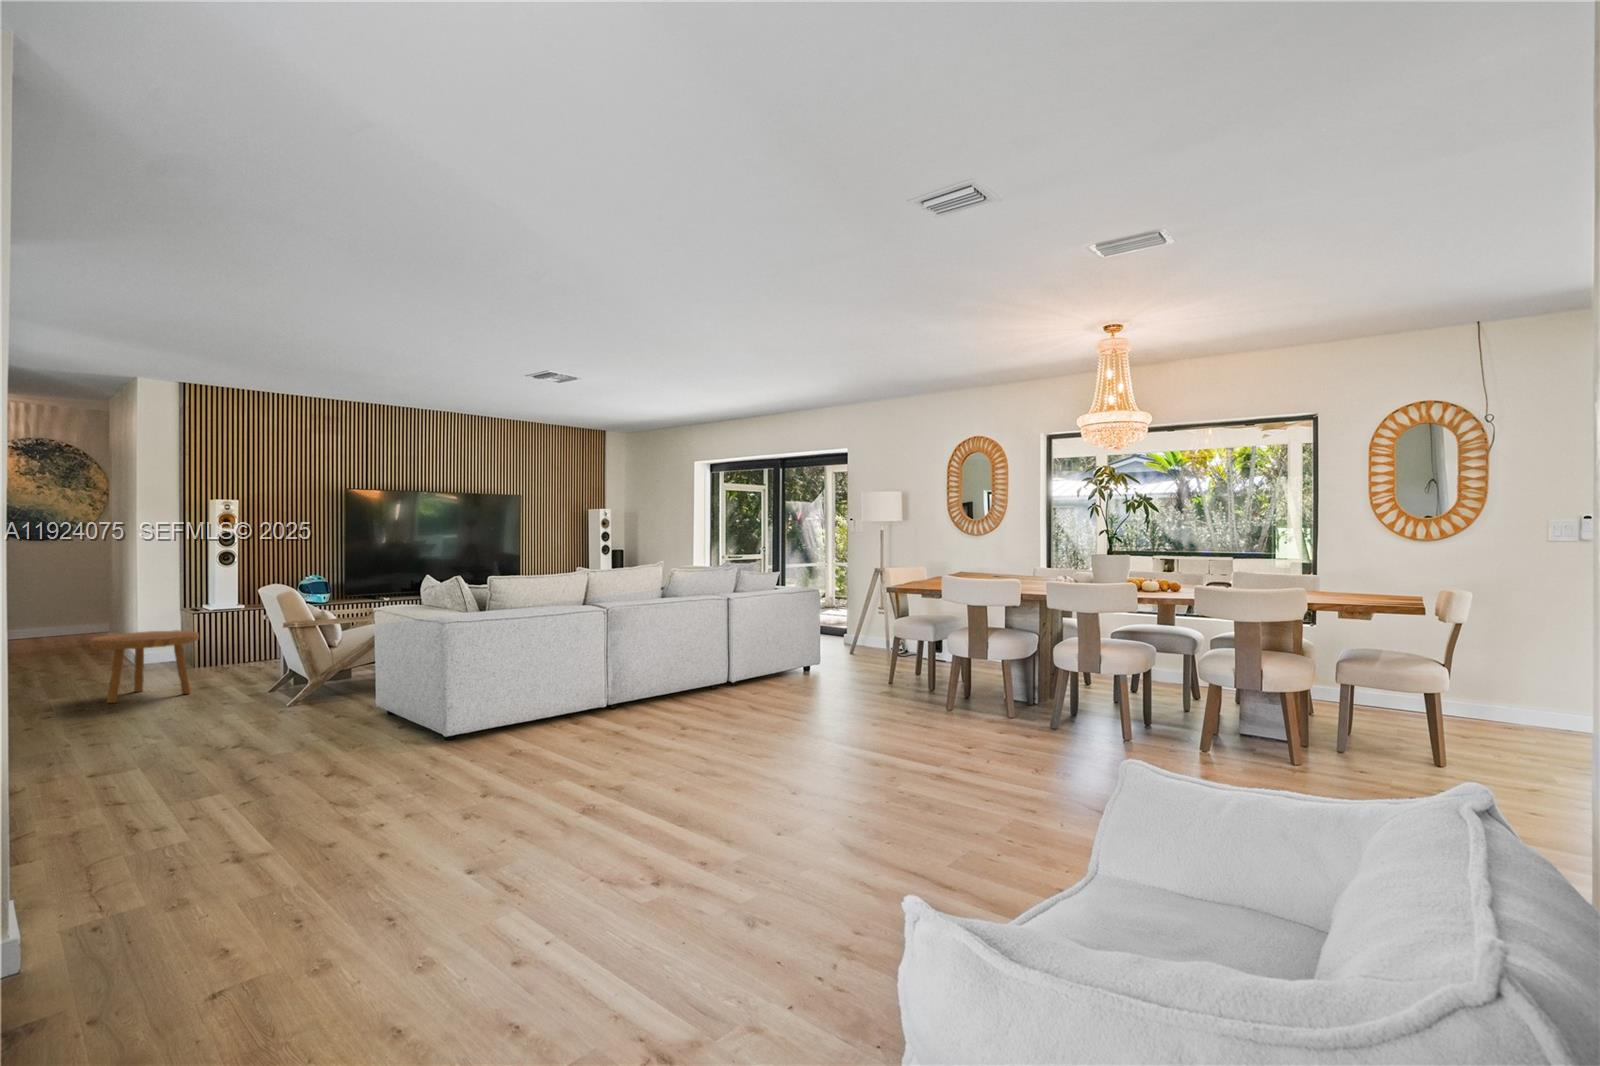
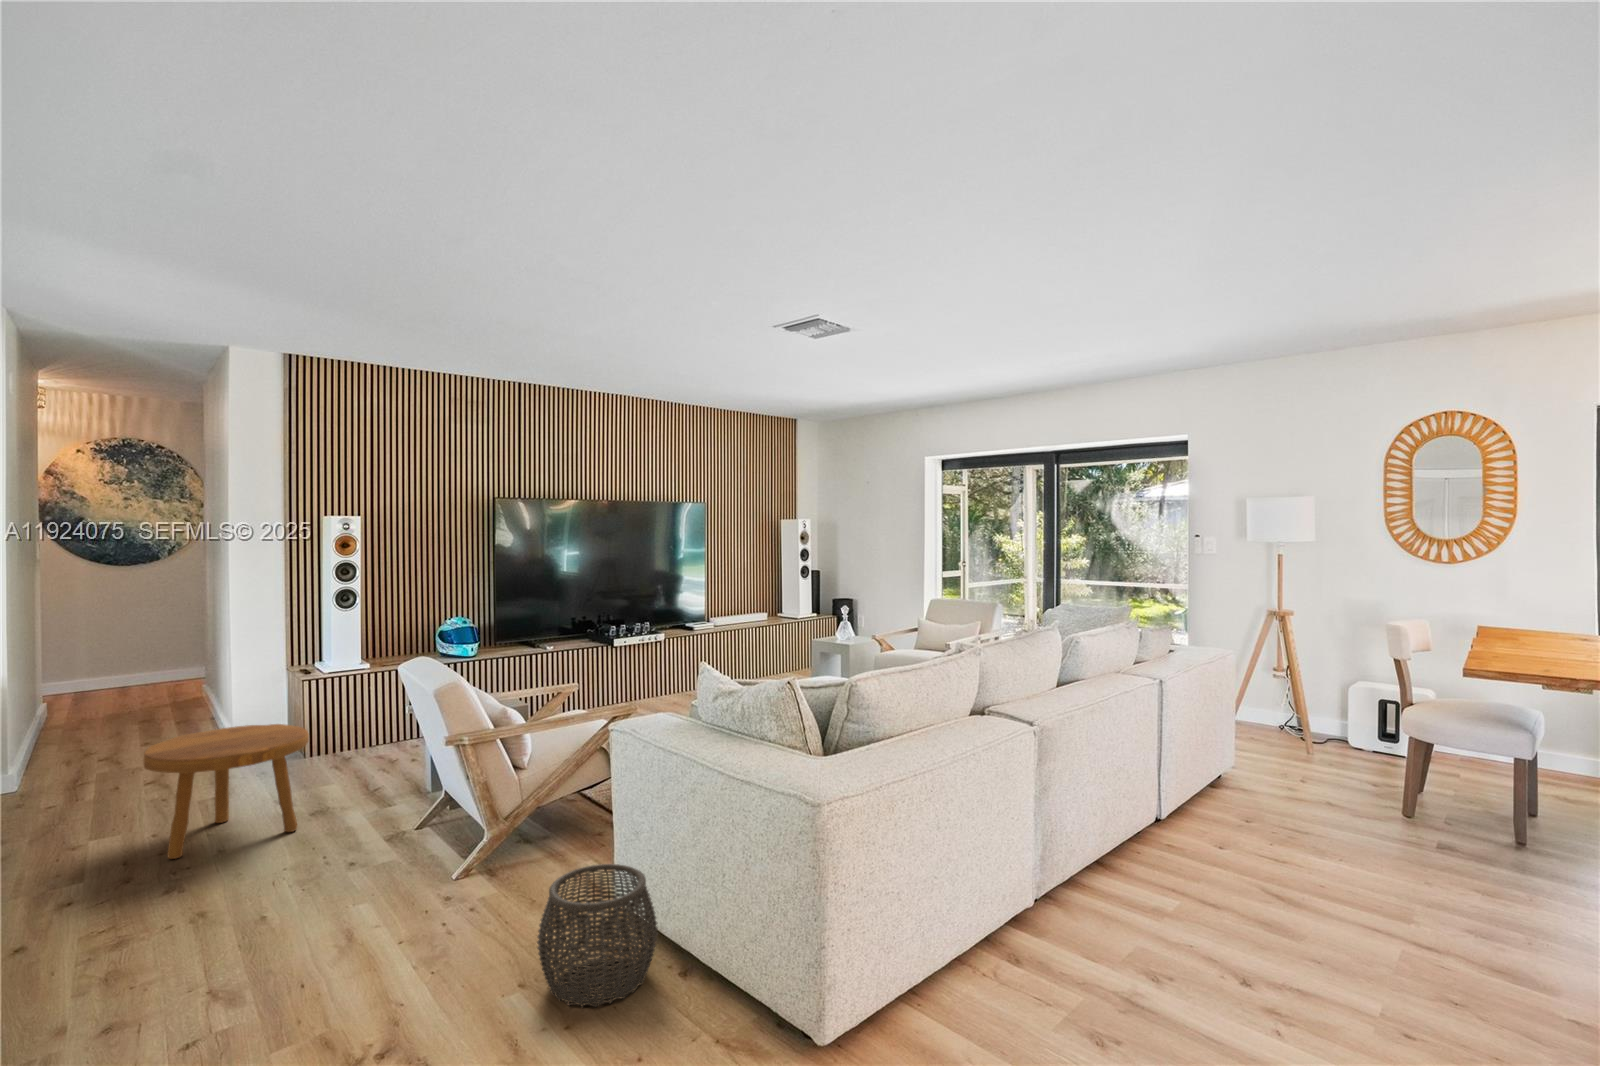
woven basket: none [326,676,393,736] -> present [537,864,658,1007]

